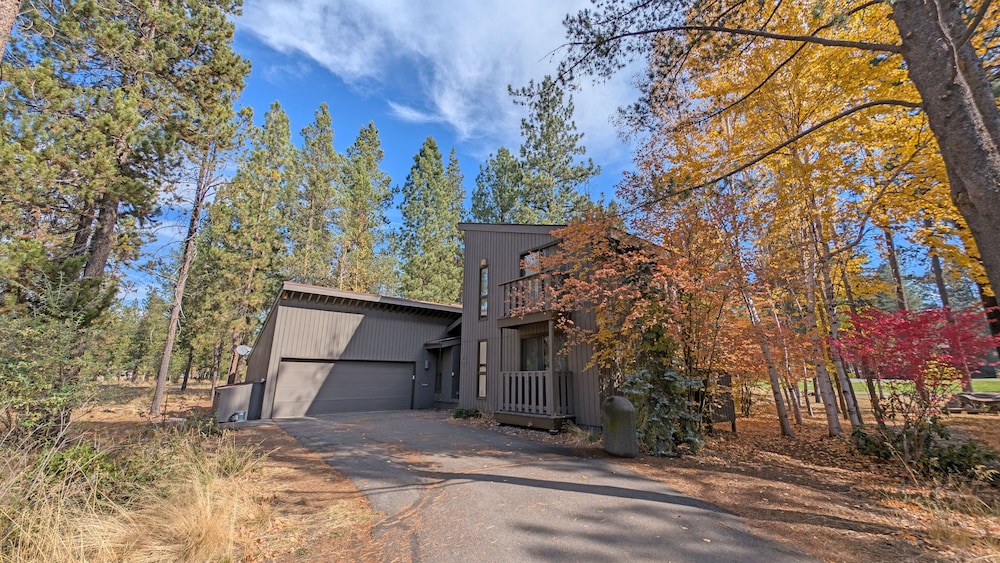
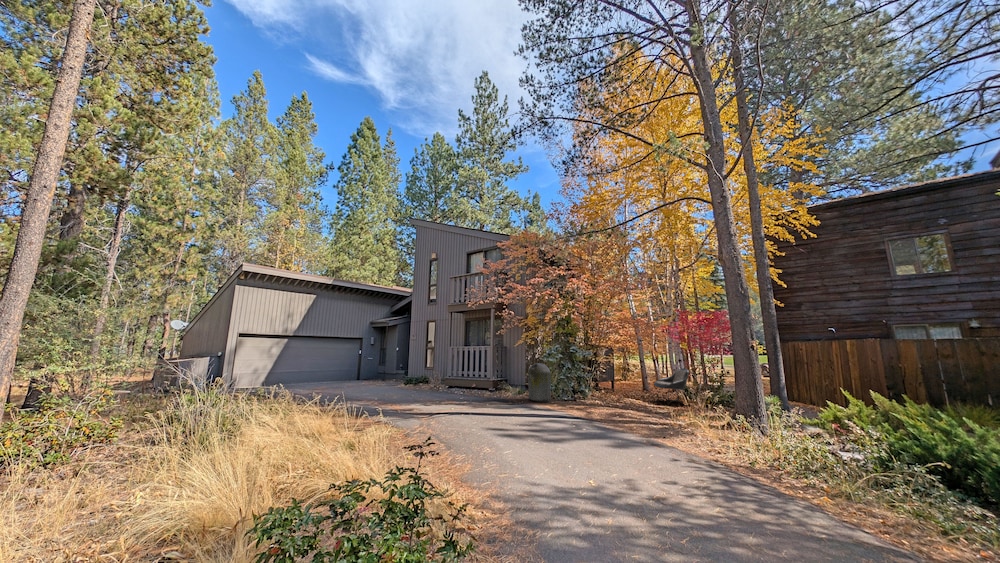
lounge chair: none [815,410,900,475] -> present [654,368,689,403]

